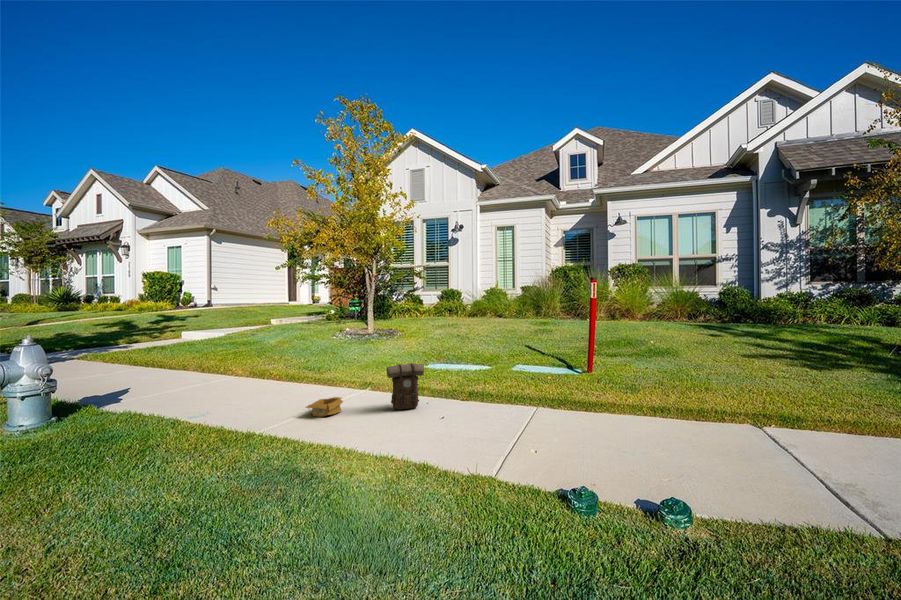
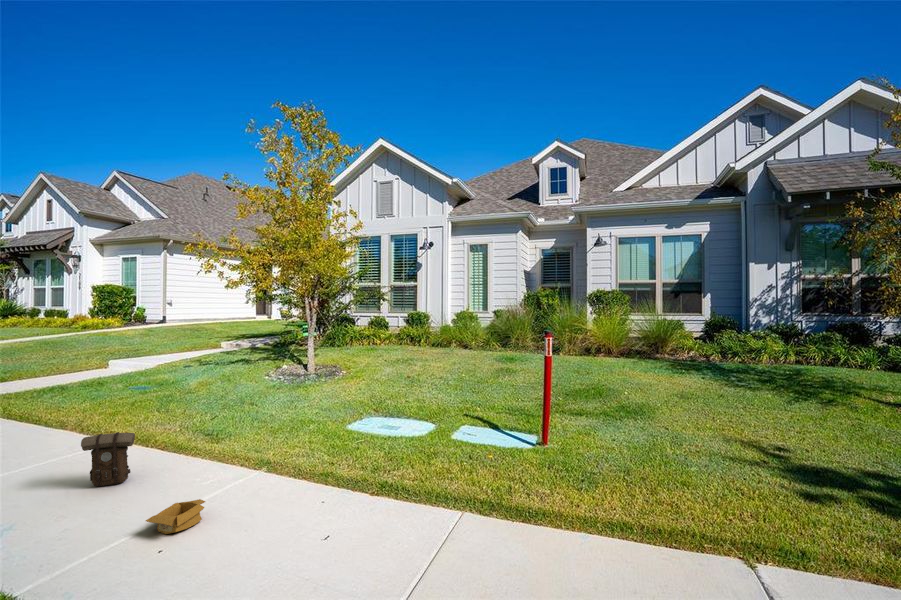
backpack: present [386,363,425,410] -> present [81,432,135,486]

